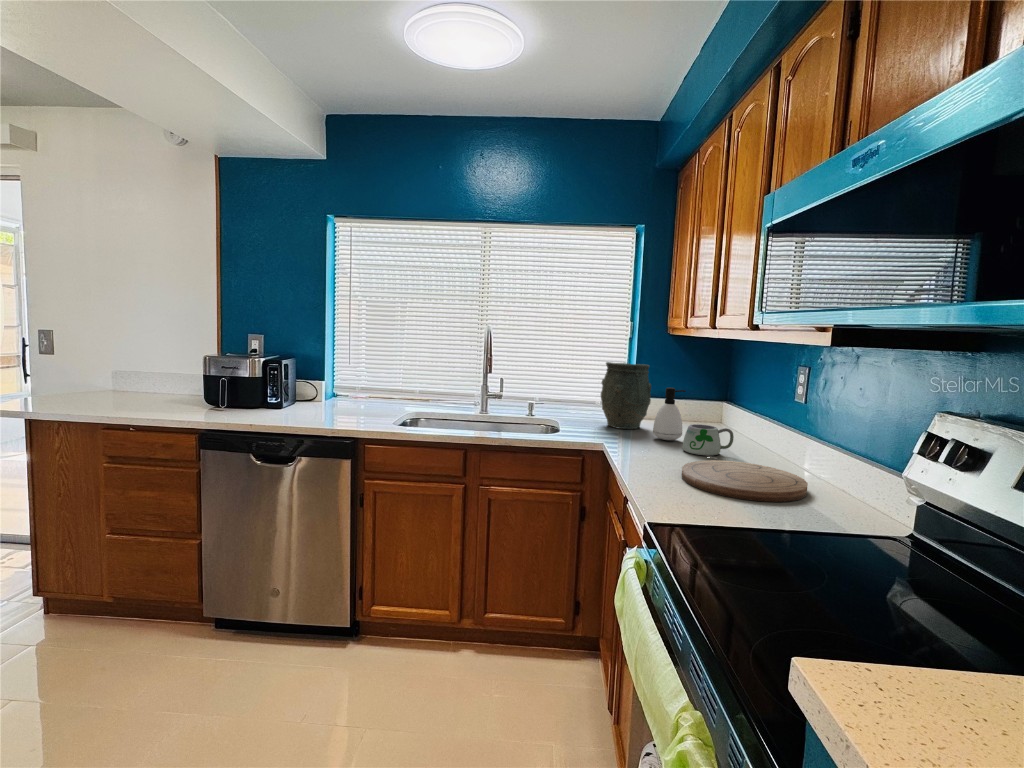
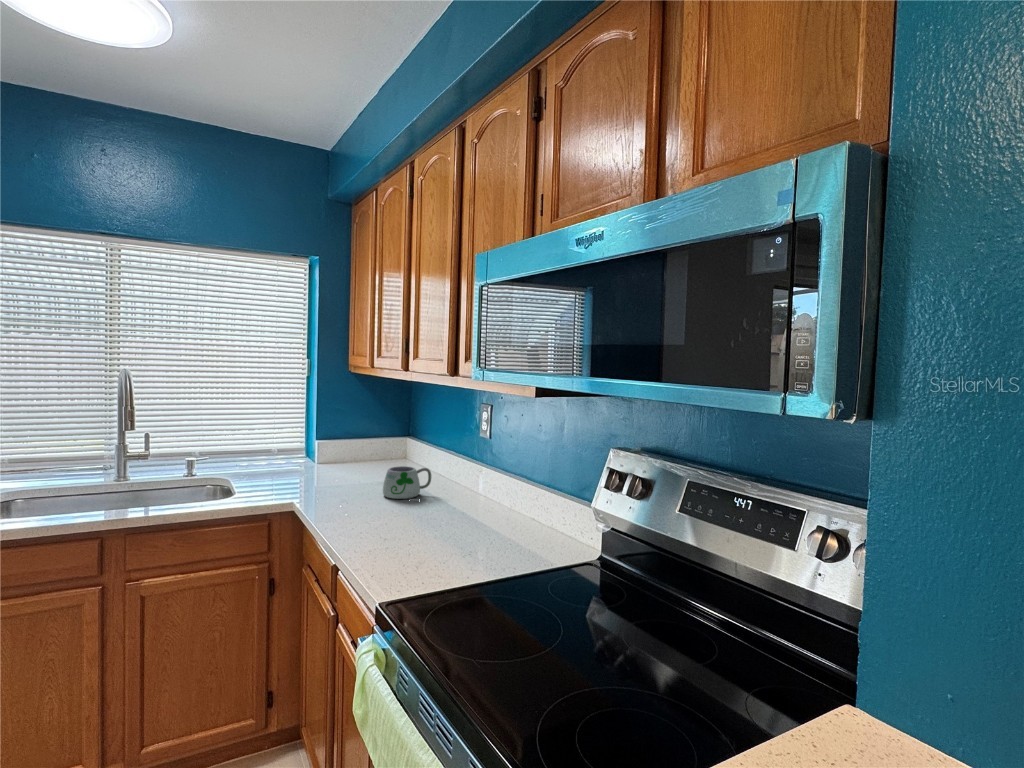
vase: present [601,362,651,429] -> none [282,405,340,478]
soap dispenser: present [653,387,686,440] -> none [348,430,379,486]
cutting board: present [682,460,808,502] -> none [393,503,509,547]

